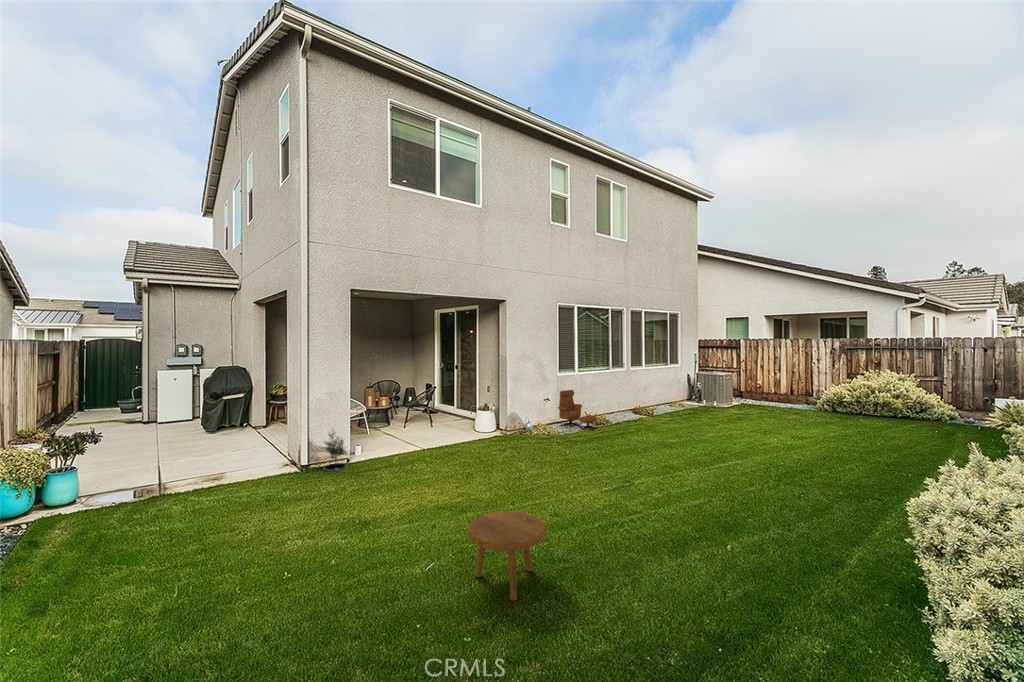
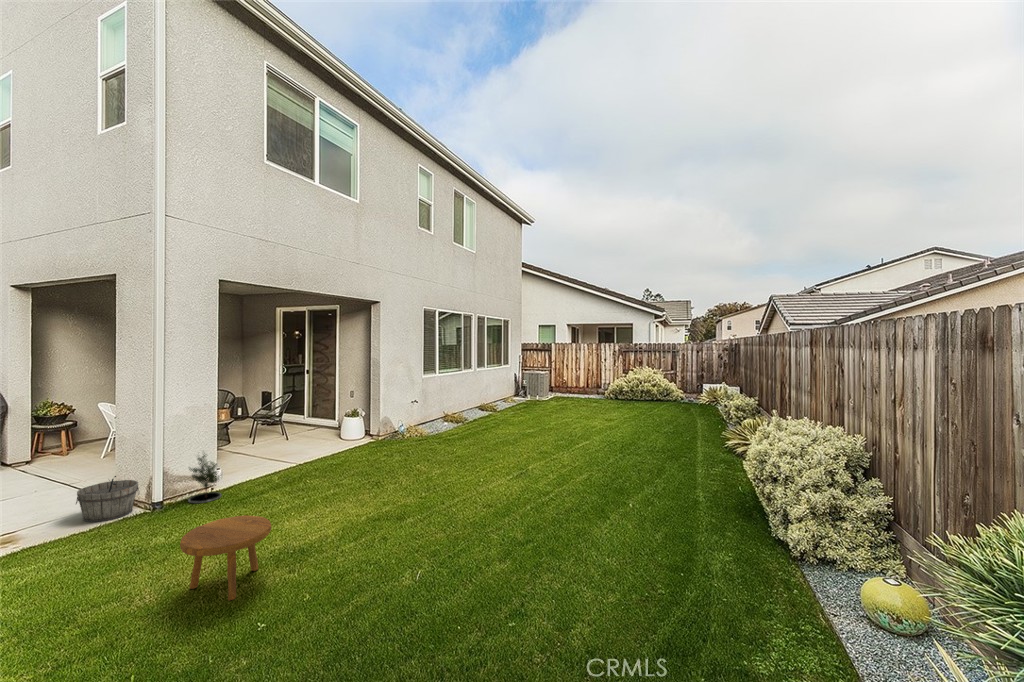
lounge chair: present [558,390,597,430] -> none [424,391,462,429]
wooden bucket: none [253,442,293,475] -> present [76,476,139,522]
footstool: present [468,511,546,601] -> present [180,515,271,600]

